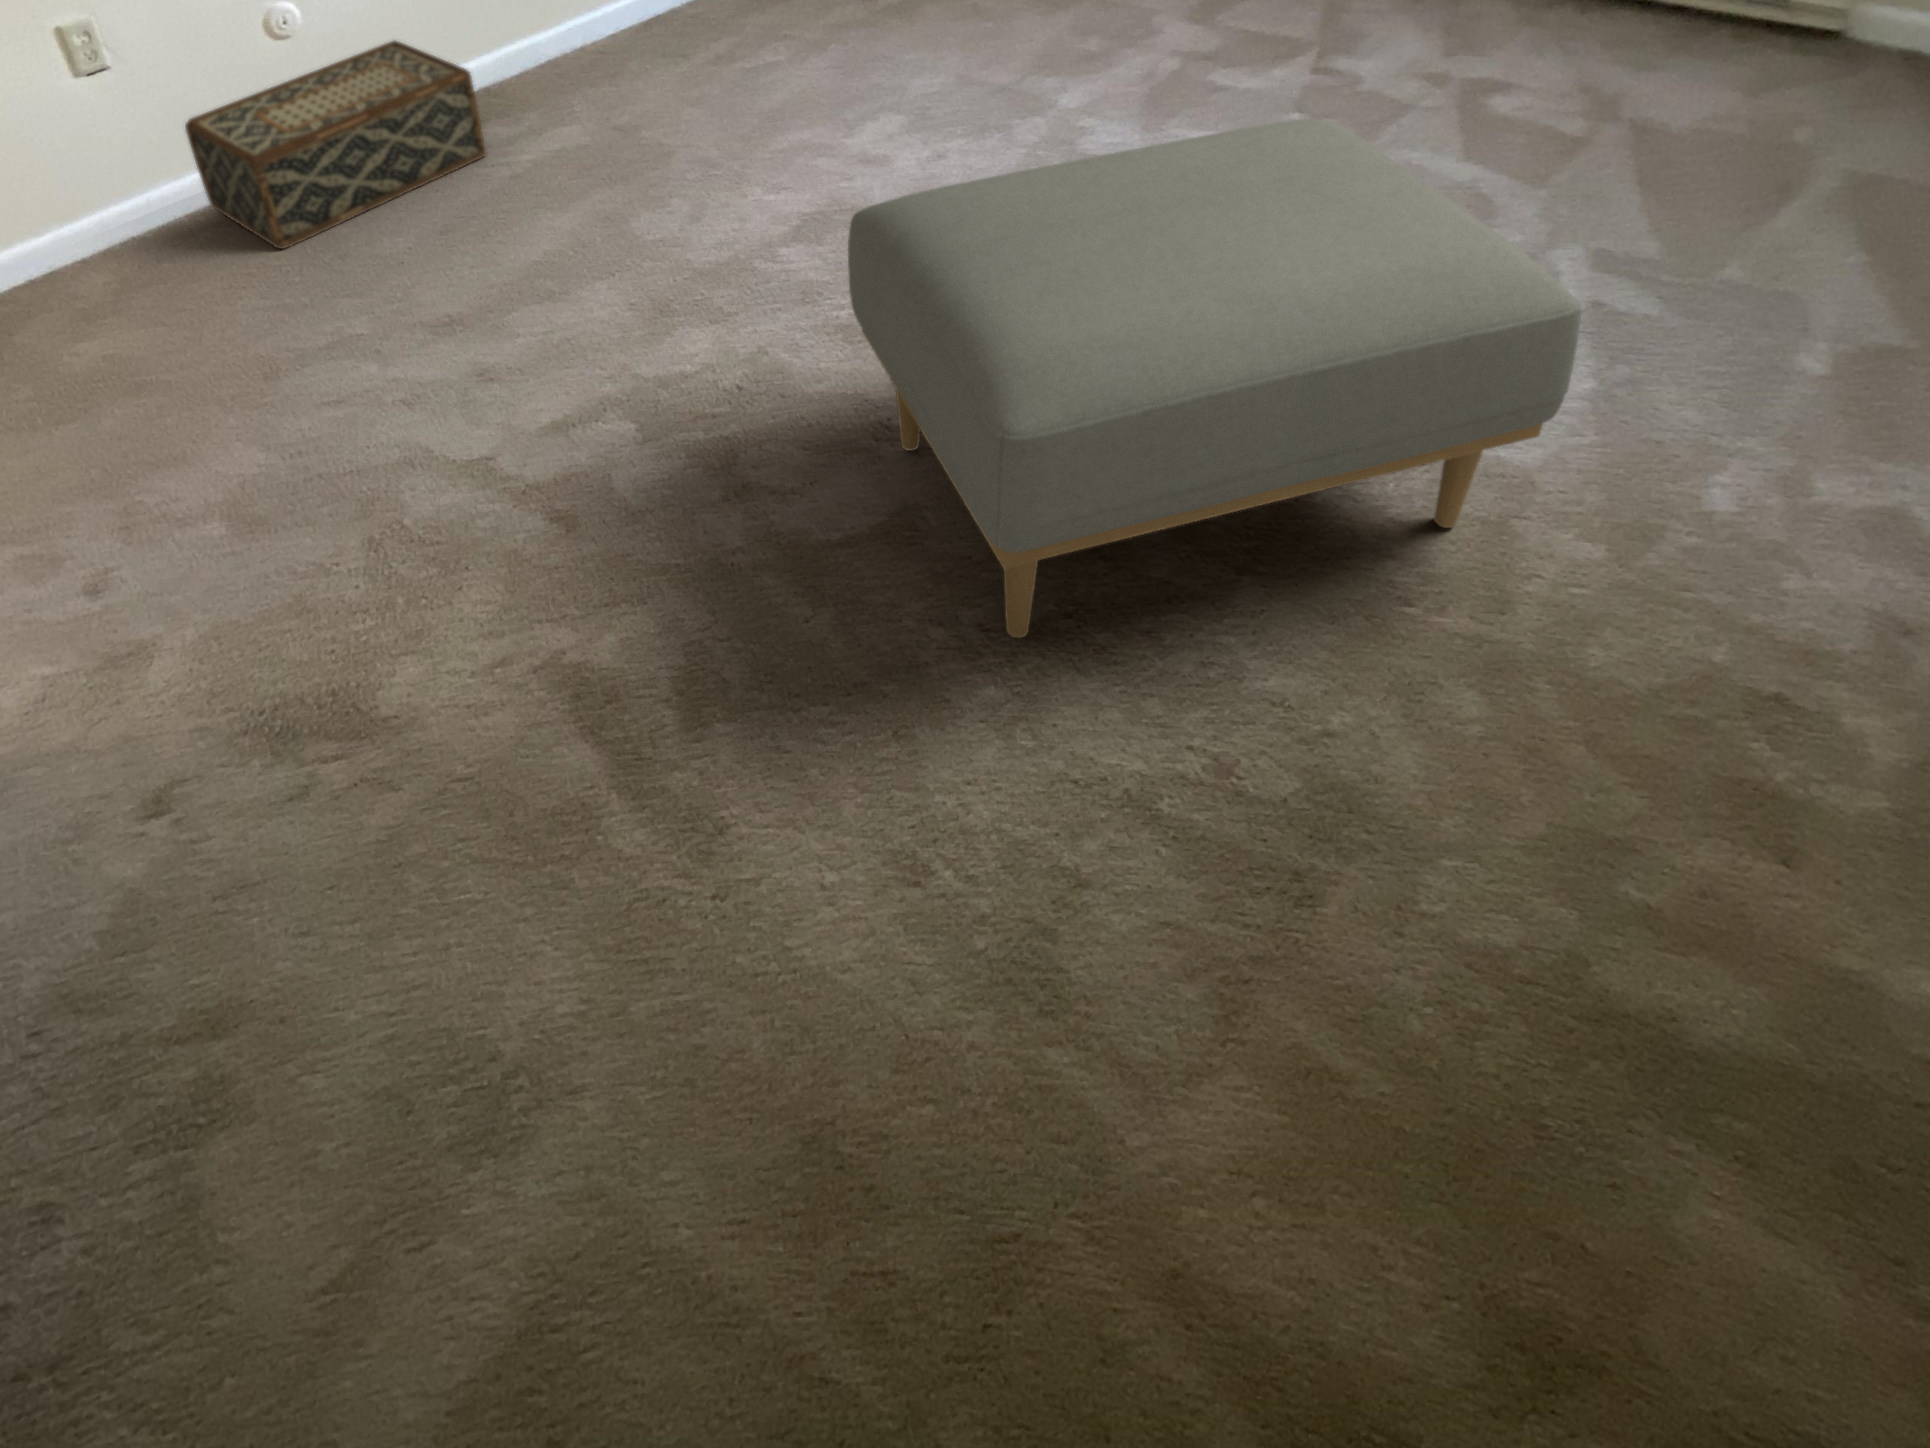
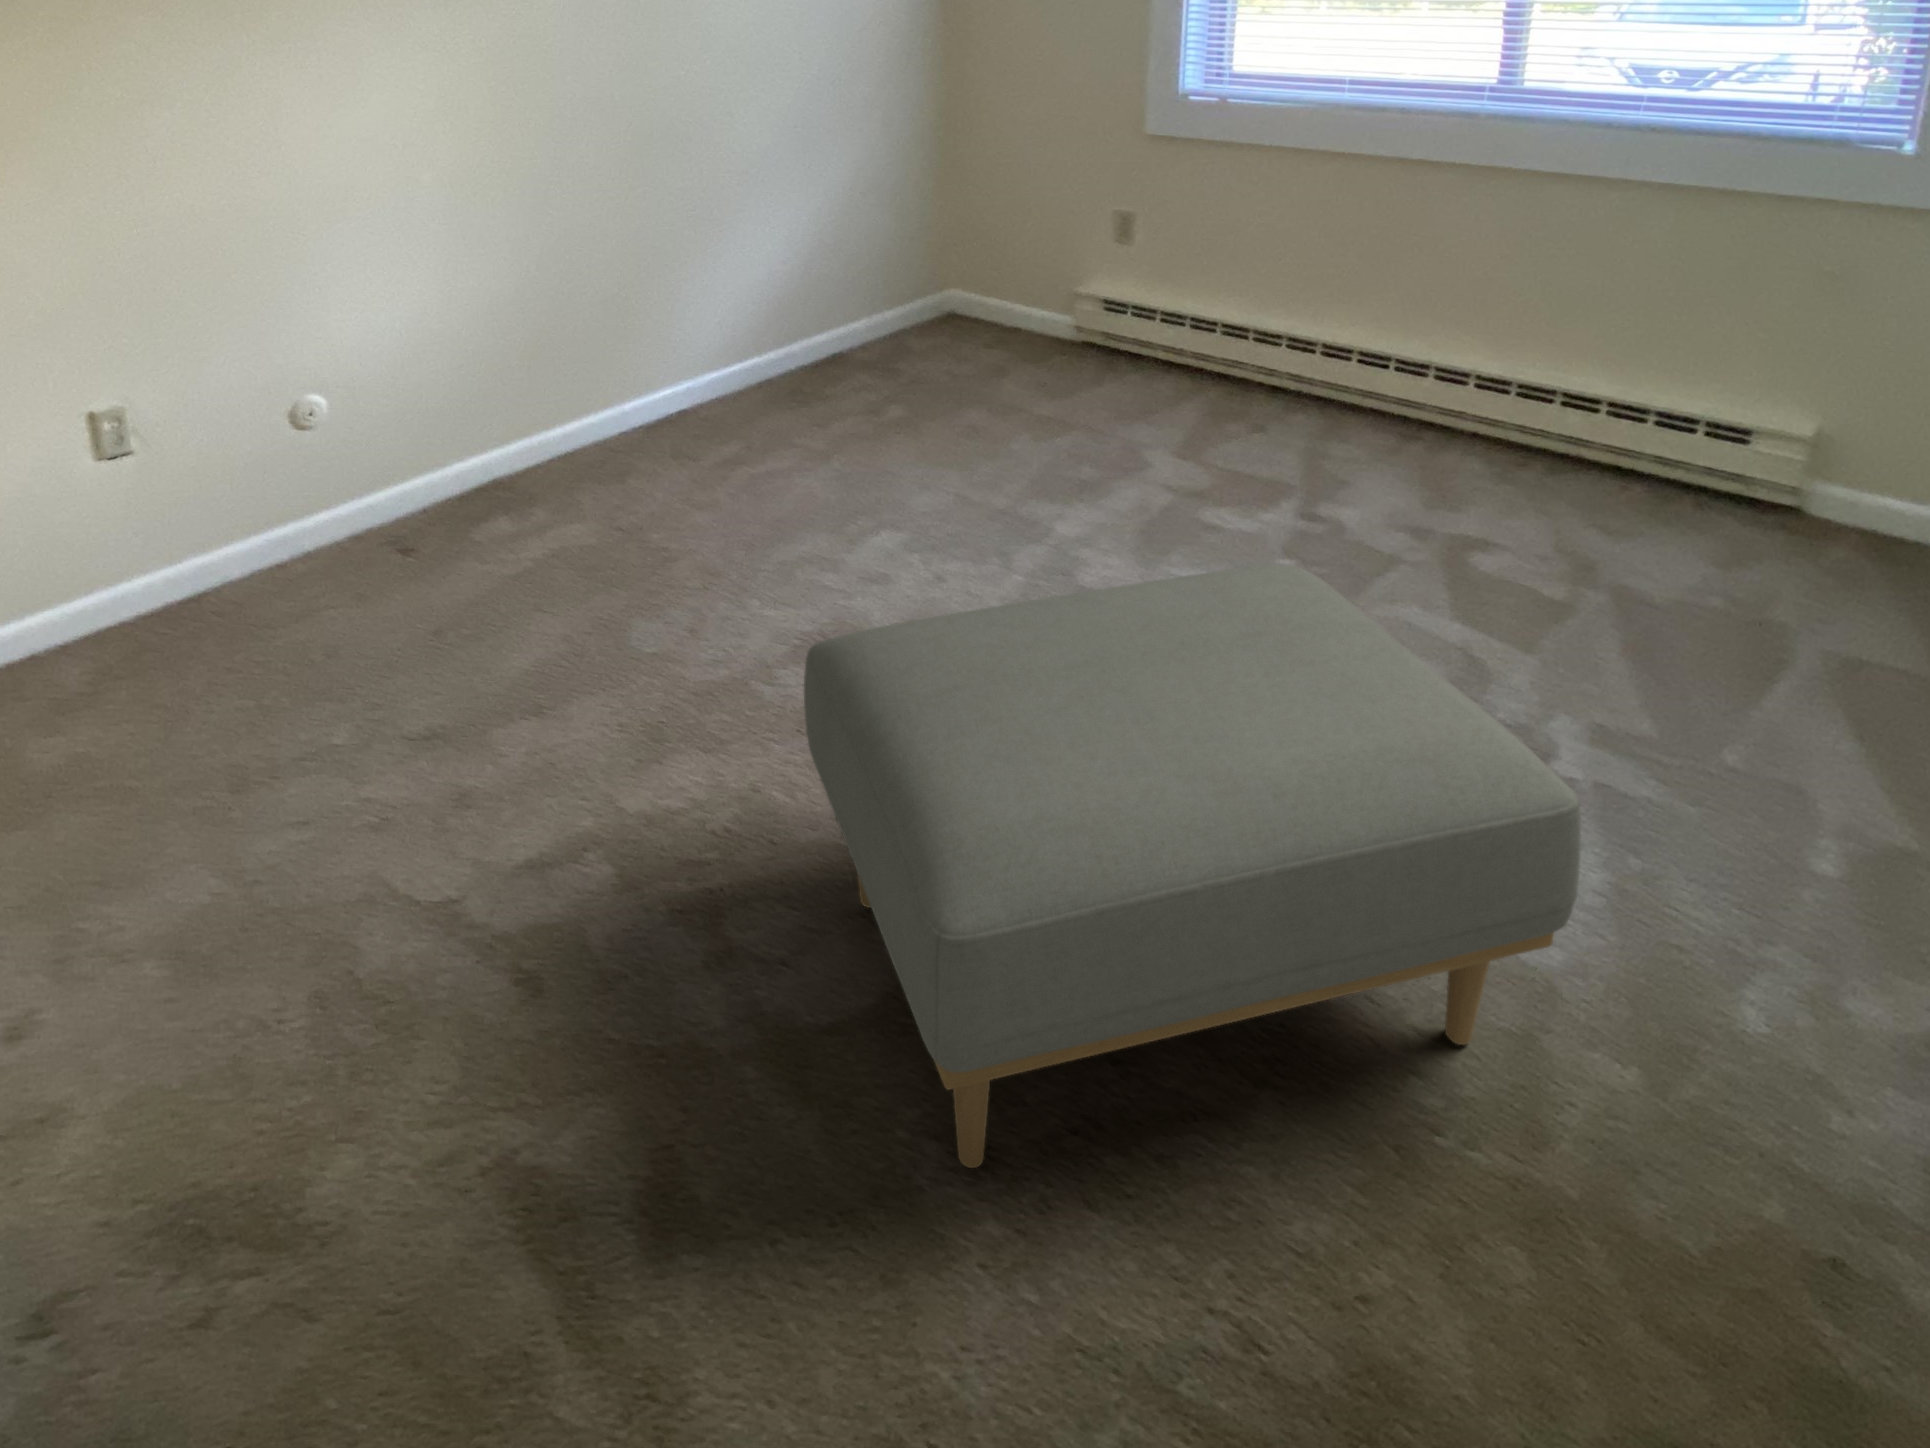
woven basket: present [185,41,486,249] -> none [196,430,488,636]

